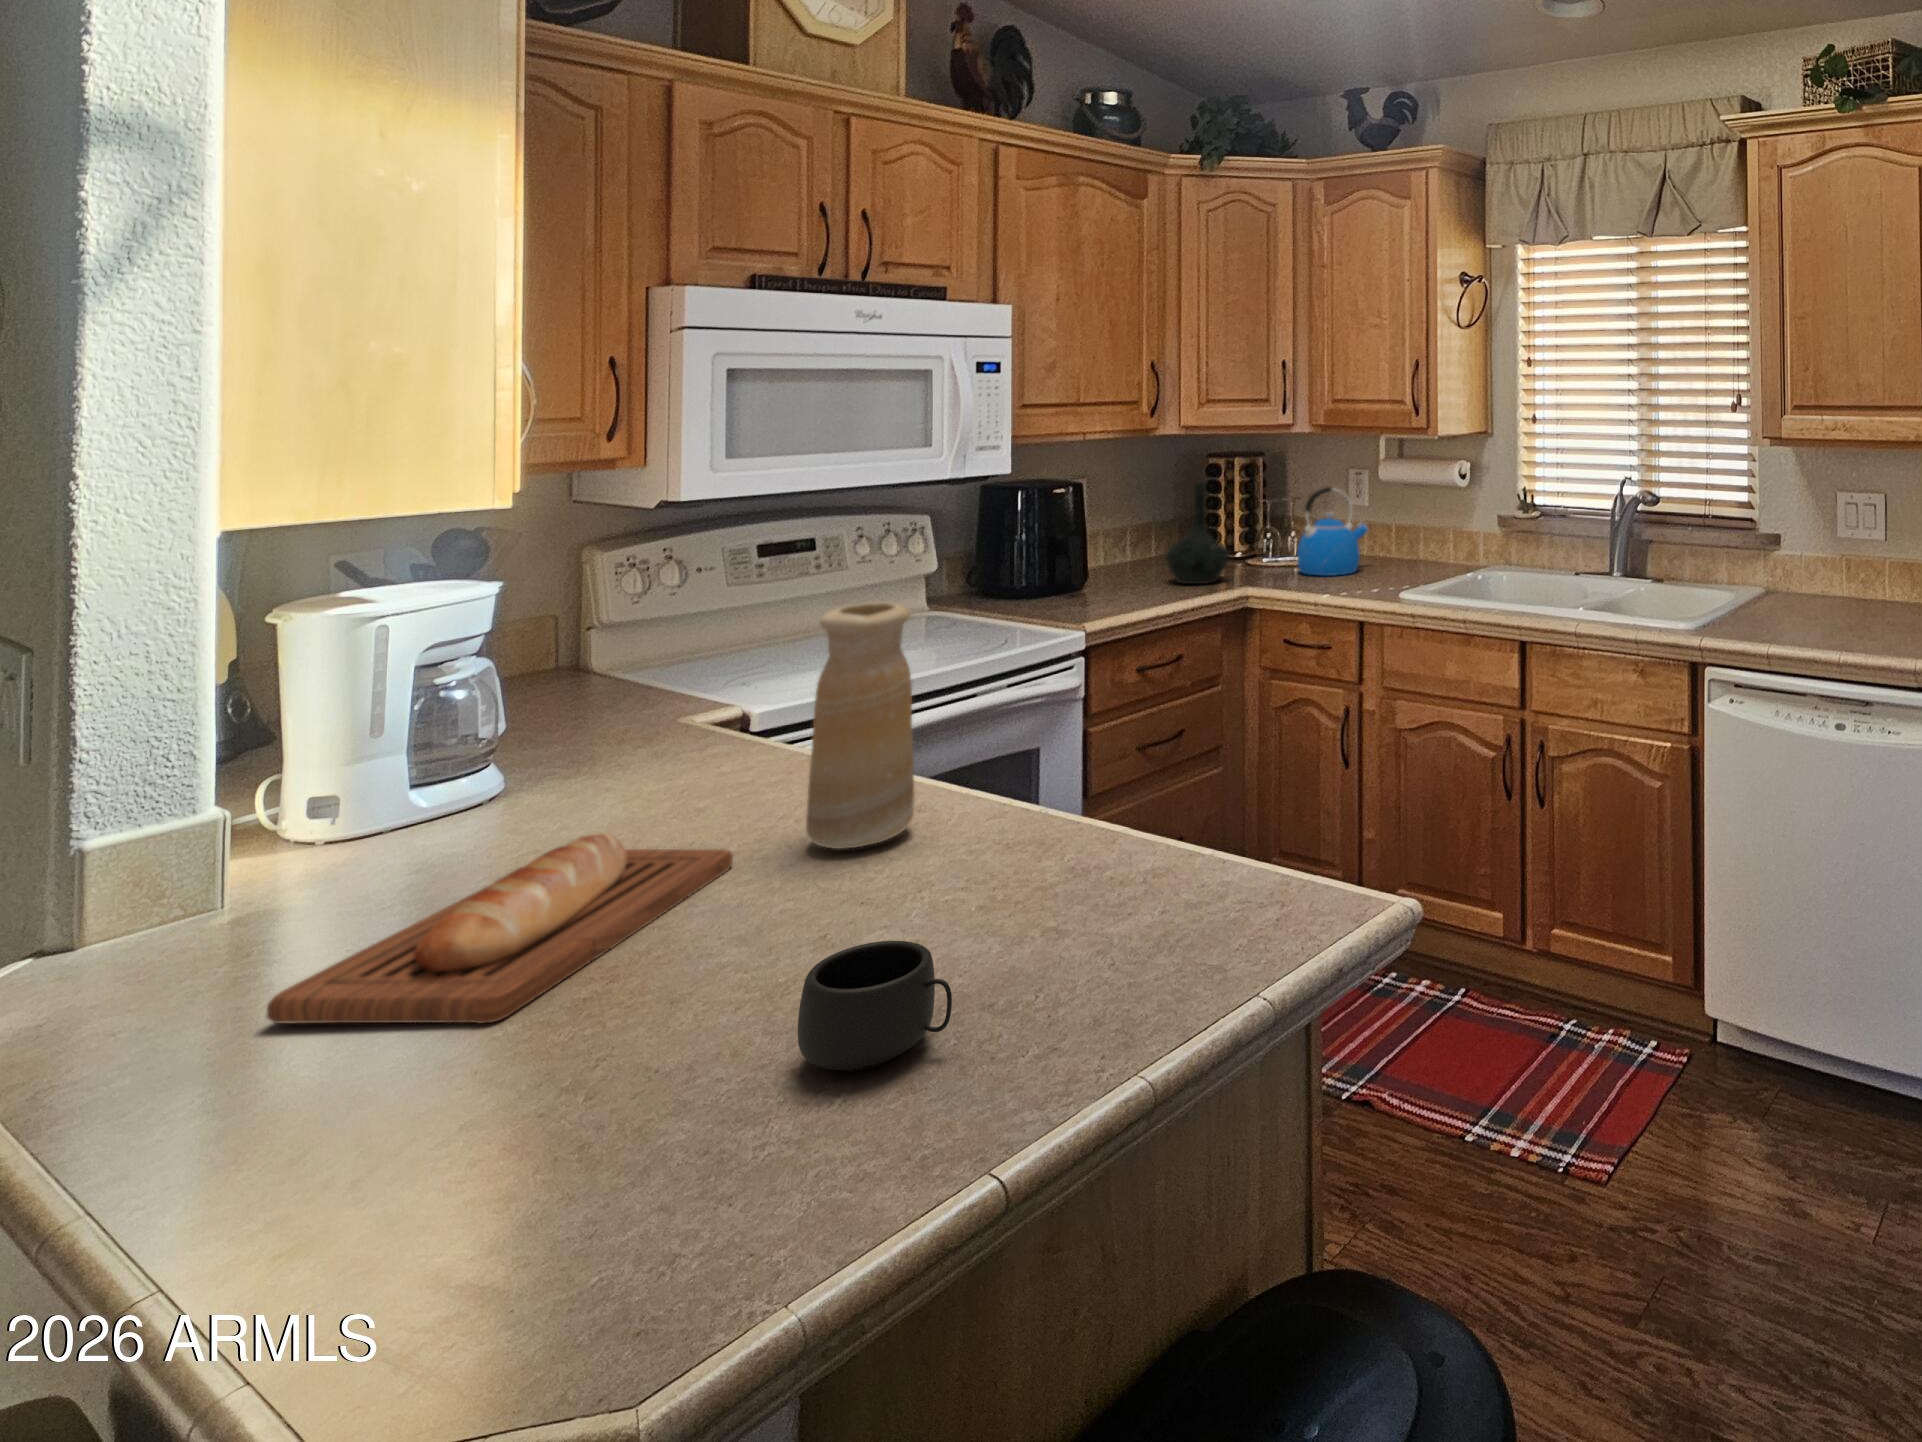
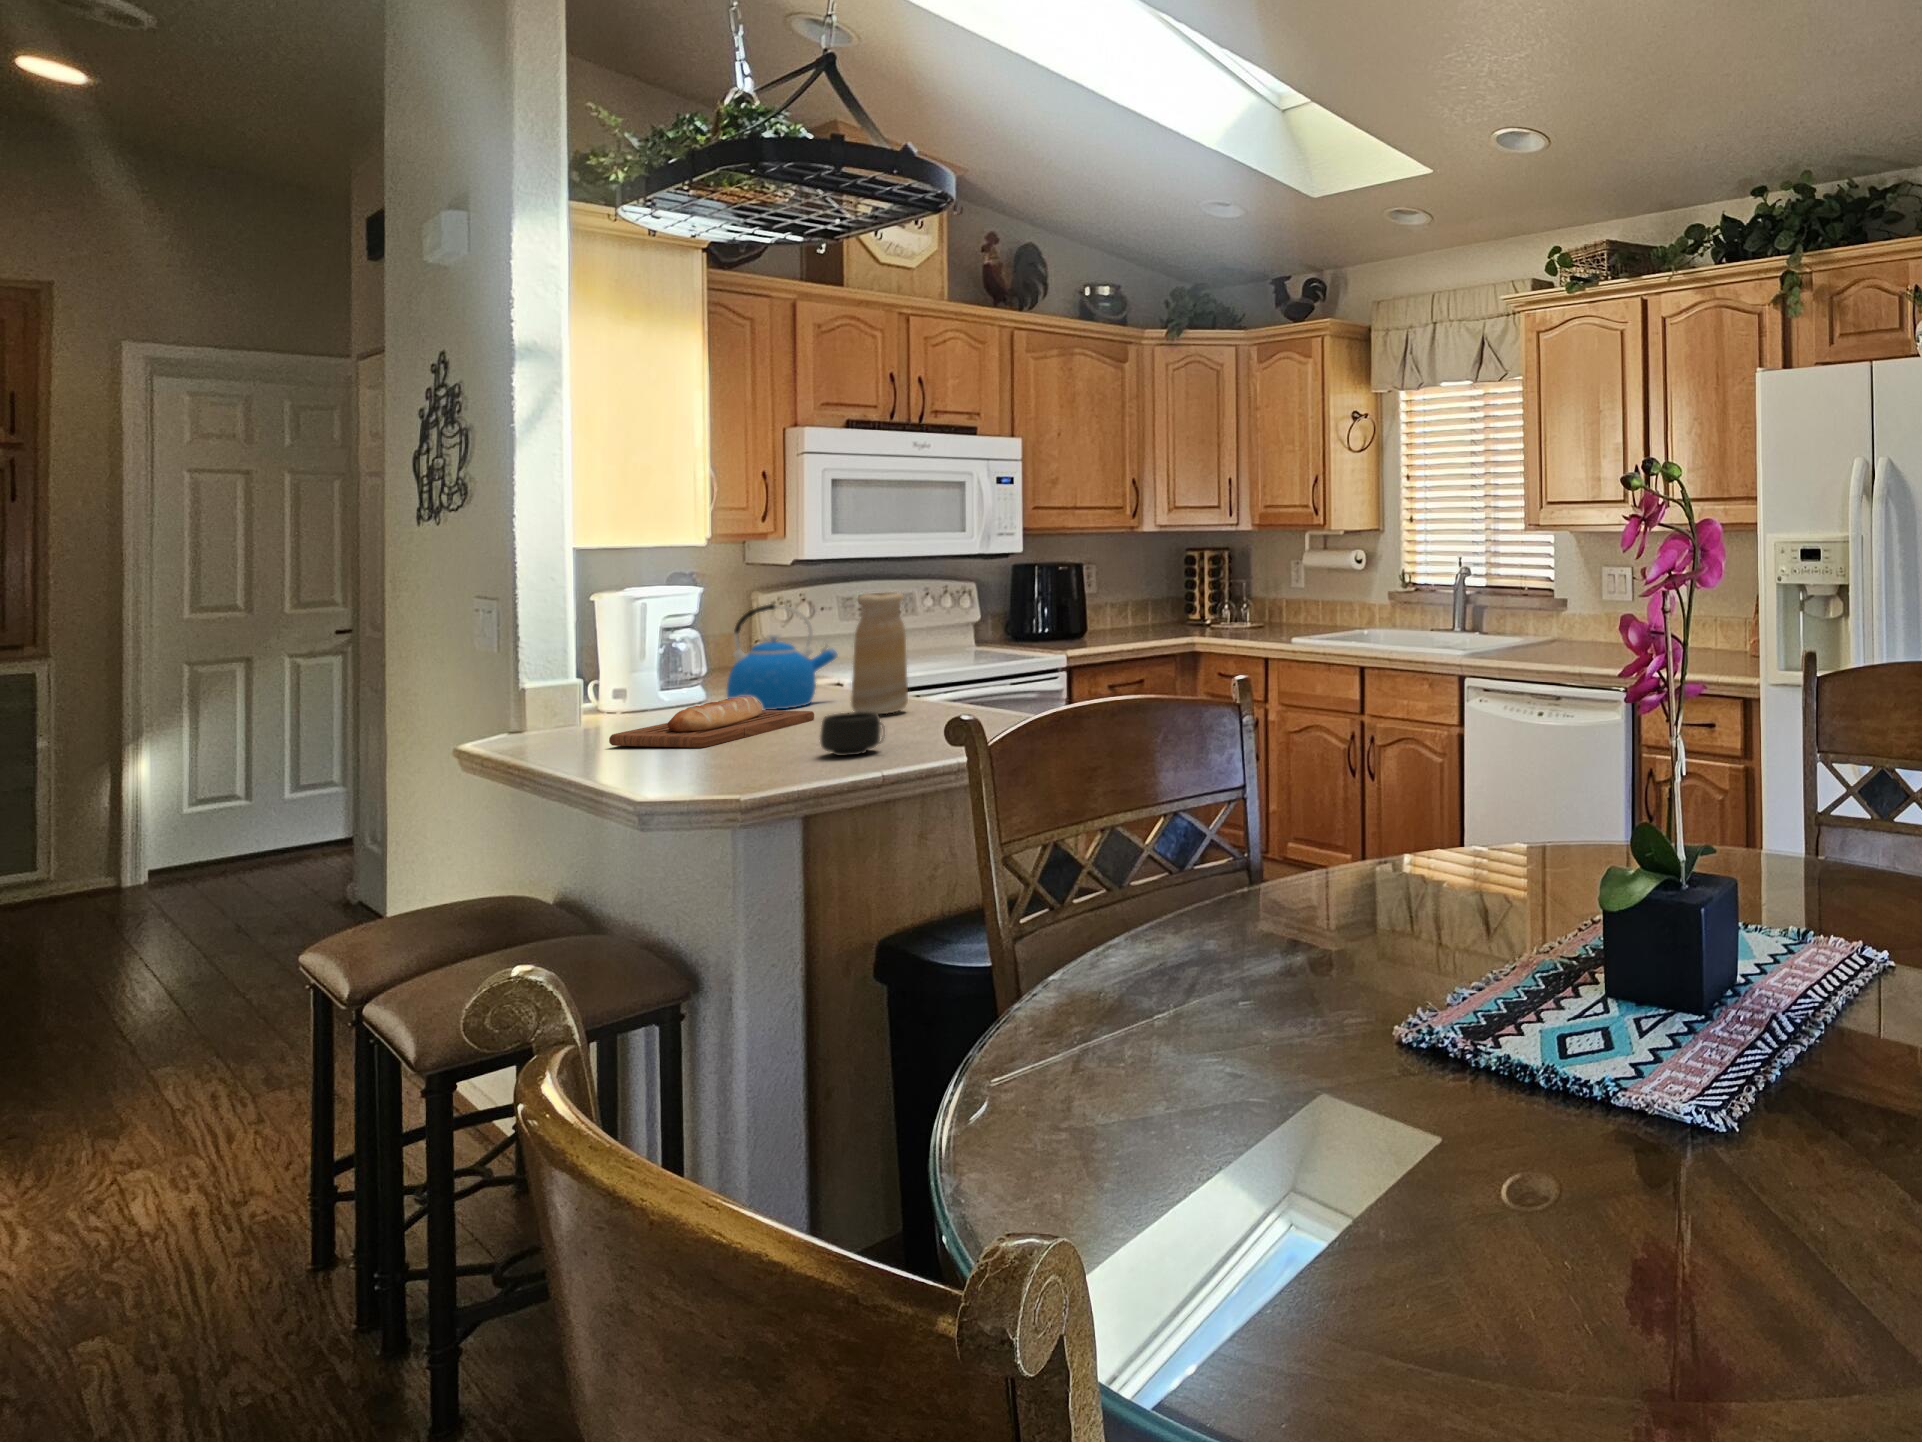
bottle: present [1166,482,1229,584] -> none [1145,566,1190,637]
kettle: present [1297,487,1368,576] -> present [727,604,837,710]

